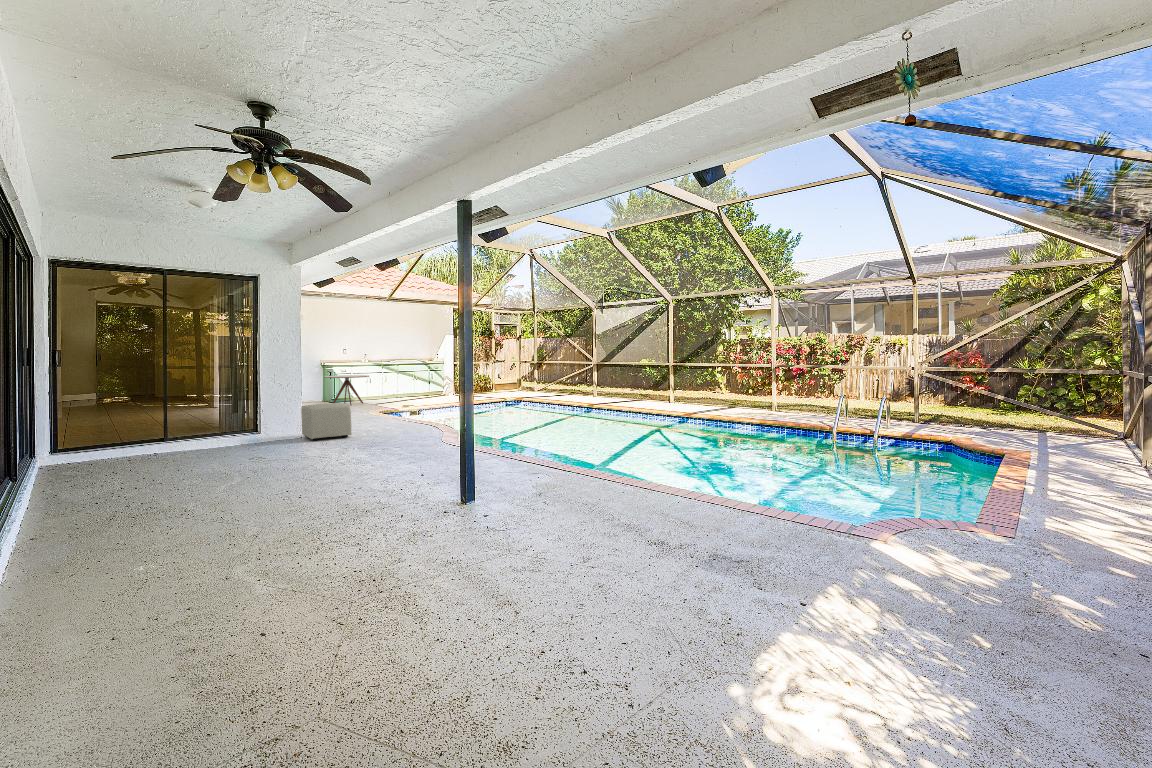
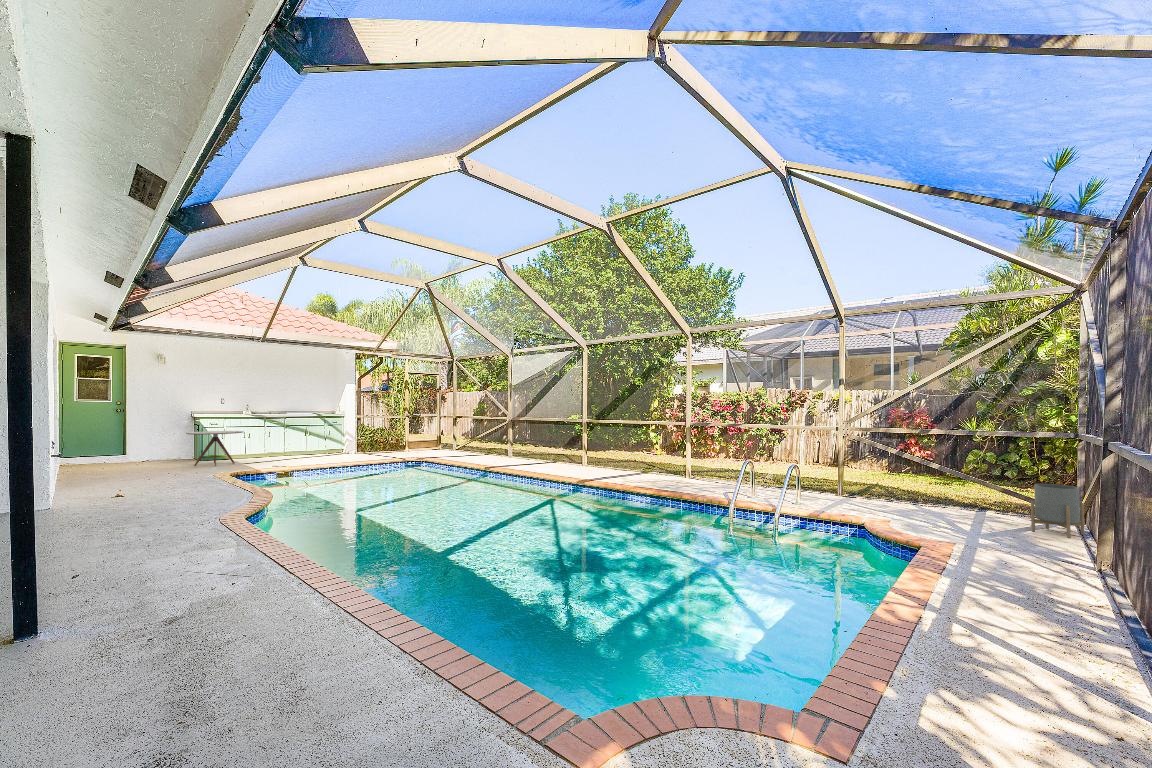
ottoman: present [301,403,352,441] -> none [58,470,125,518]
planter: none [1085,409,1128,449] -> present [1031,484,1085,538]

